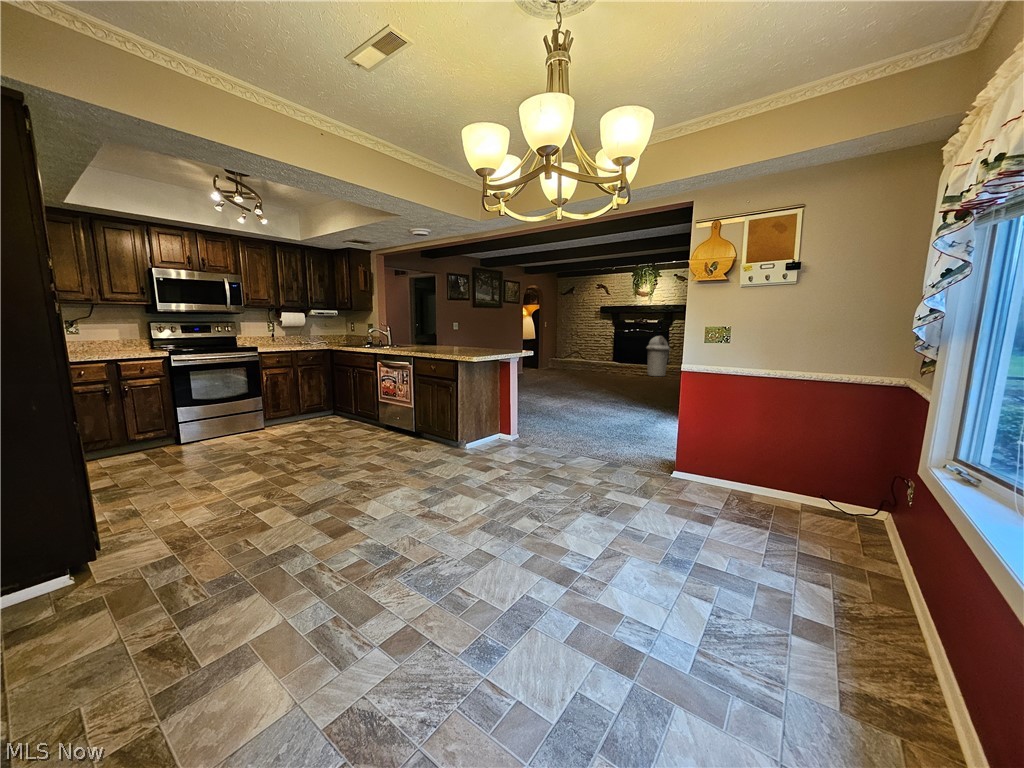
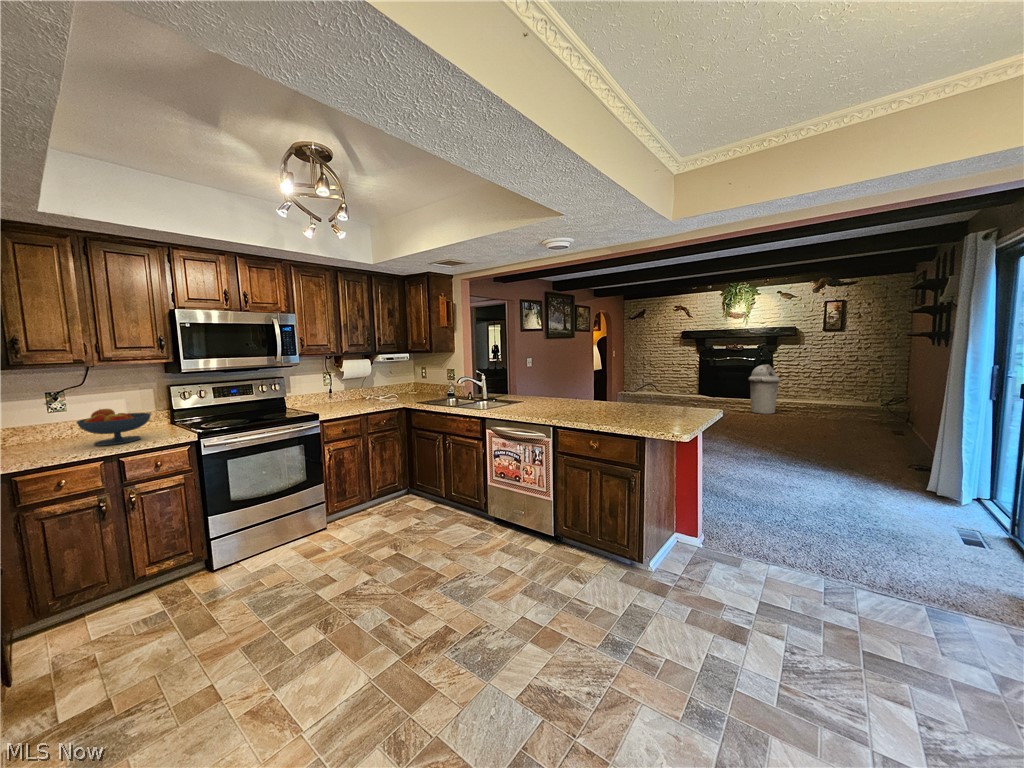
fruit bowl: none [88,331,137,354] -> present [76,409,151,446]

